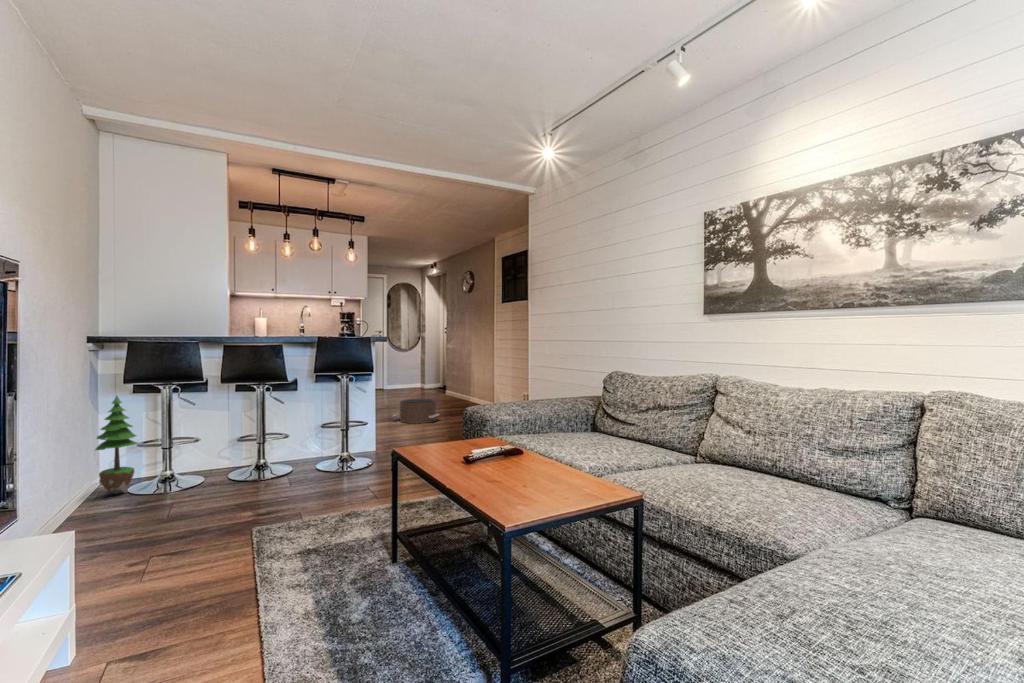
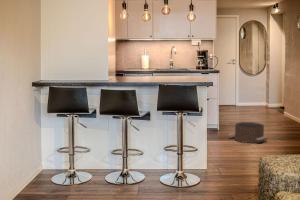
potted tree: present [96,396,137,494] -> none [34,121,56,180]

